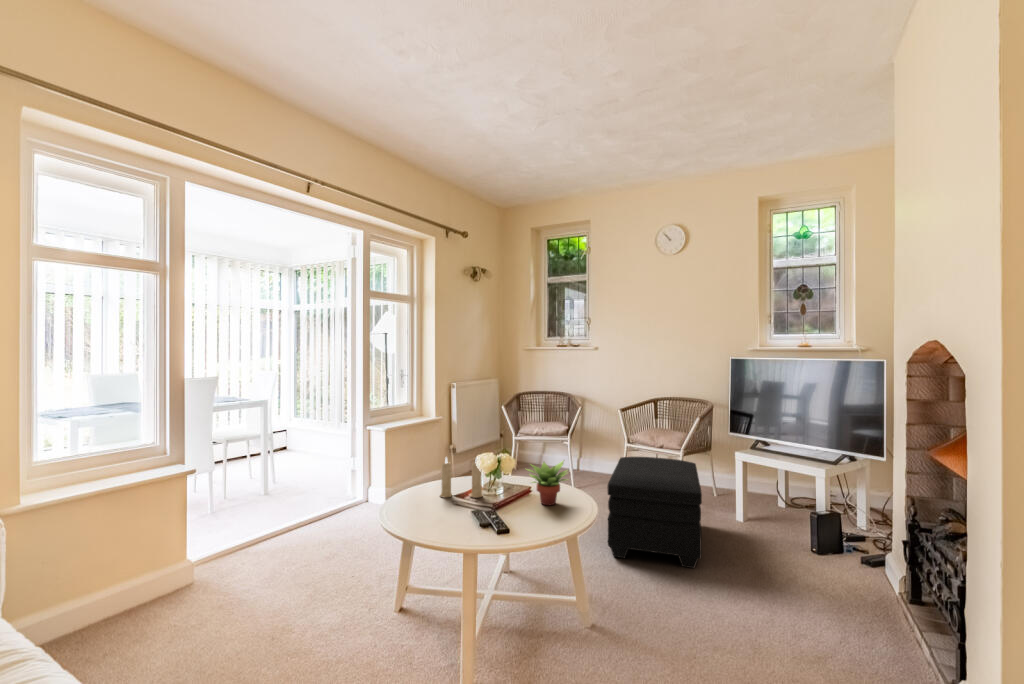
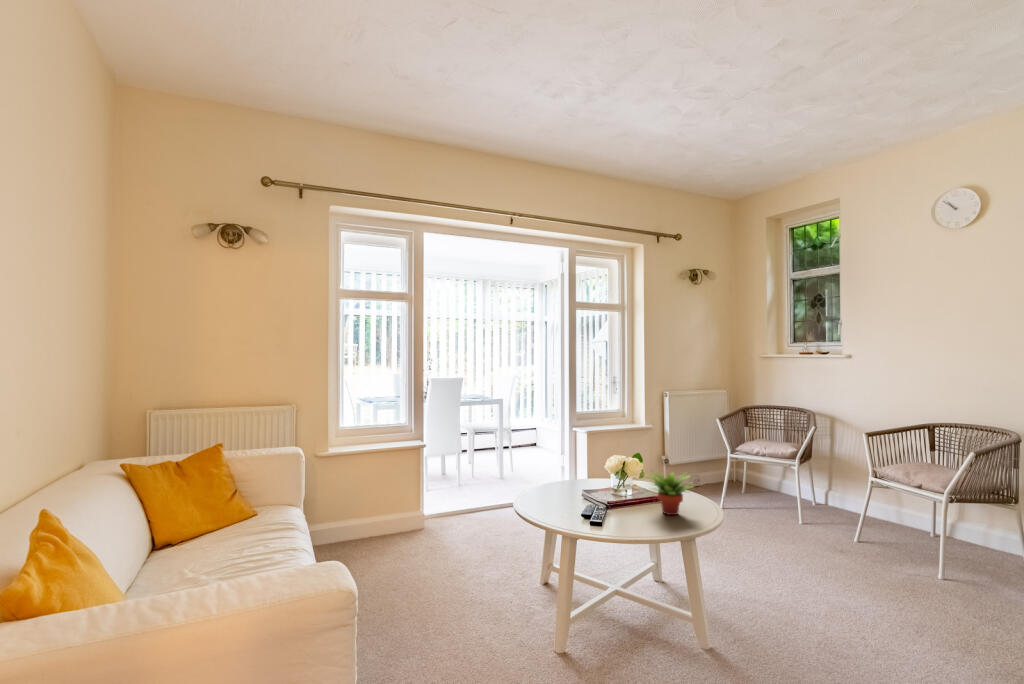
ottoman: present [607,457,702,568] -> none [781,490,953,640]
candle: present [440,458,482,498] -> none [577,453,615,497]

